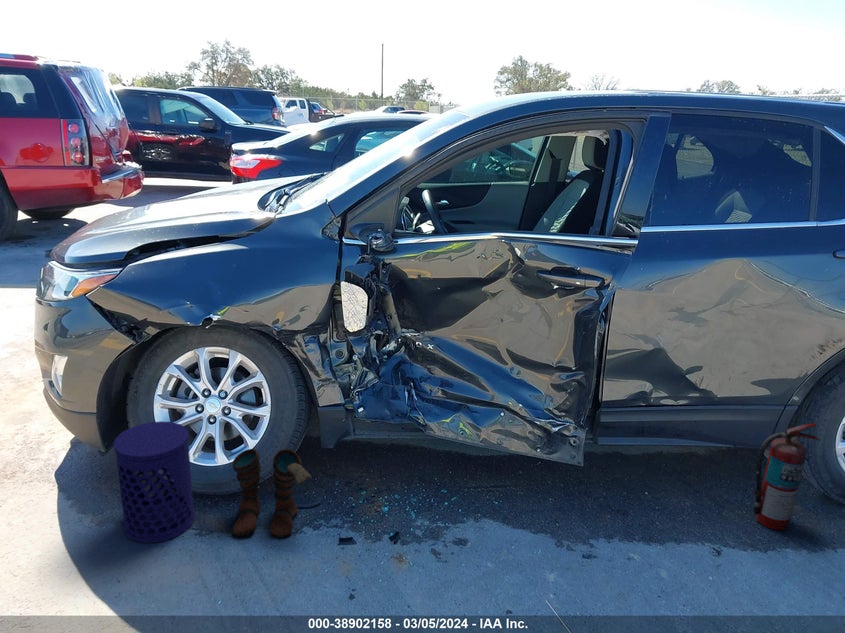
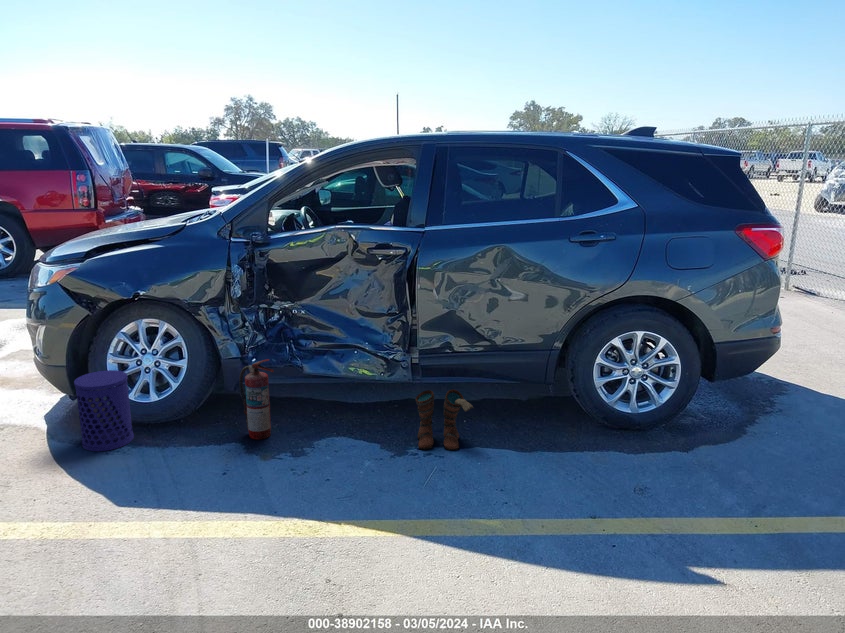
fire extinguisher: present [754,423,819,531] -> present [239,359,274,440]
boots: present [232,449,312,538] -> present [416,389,473,450]

